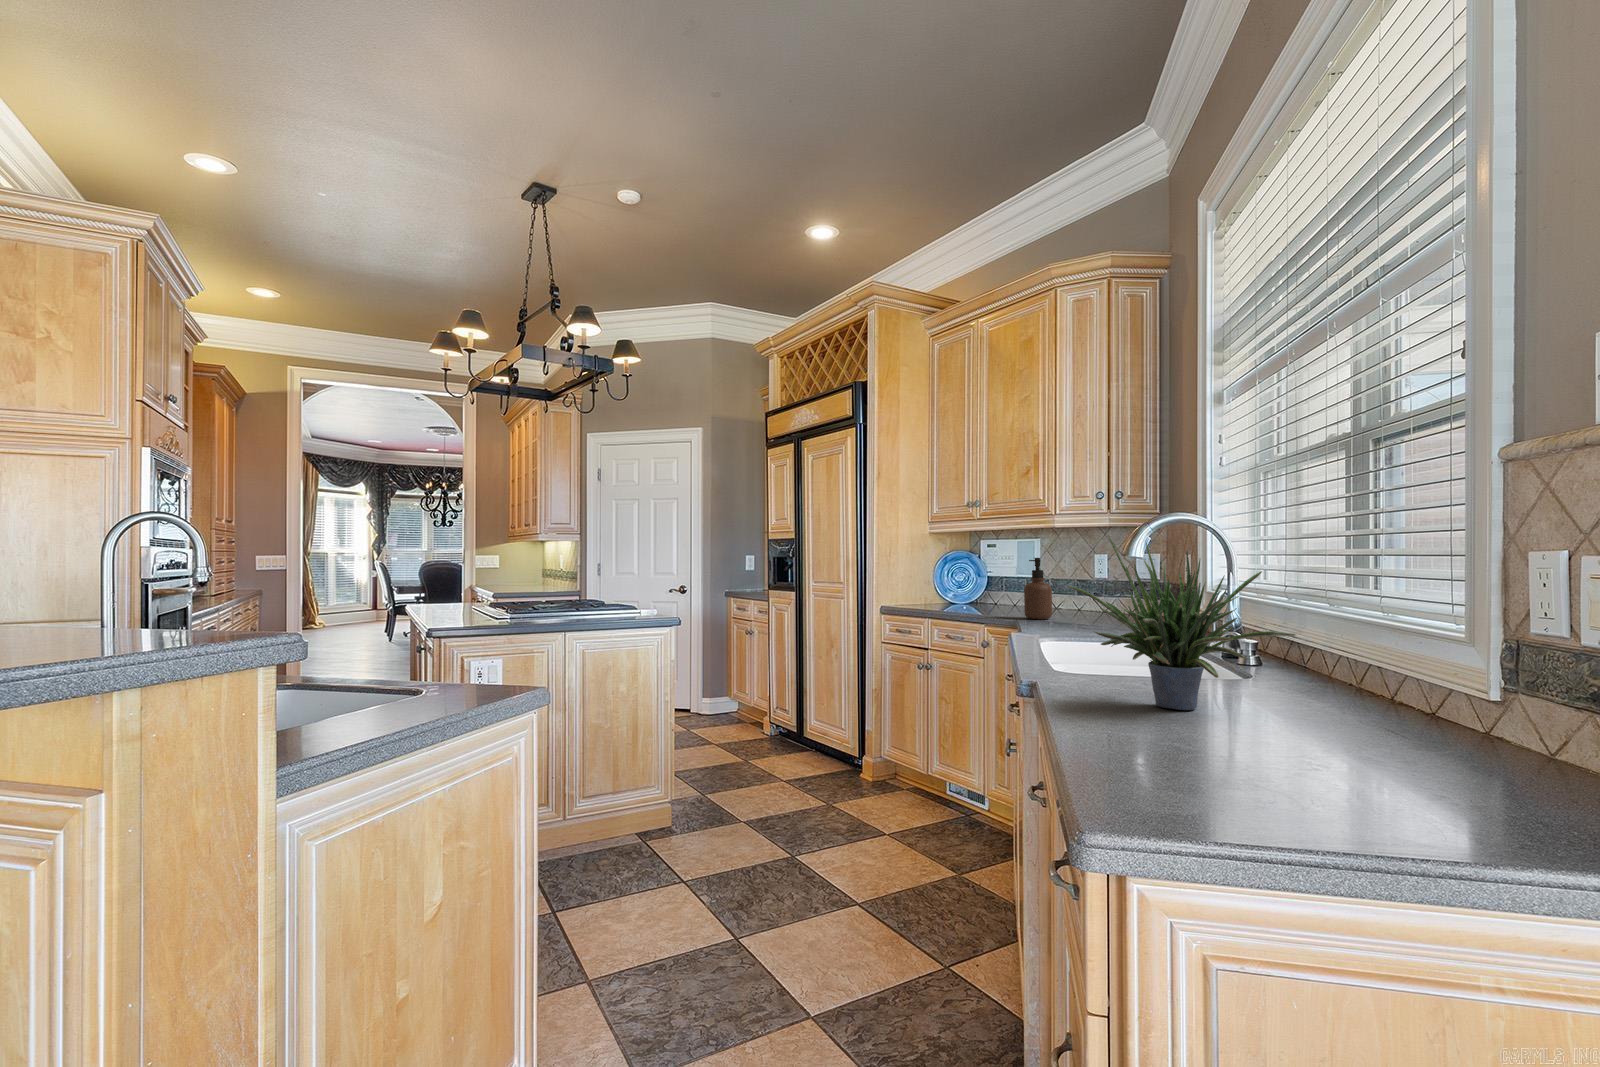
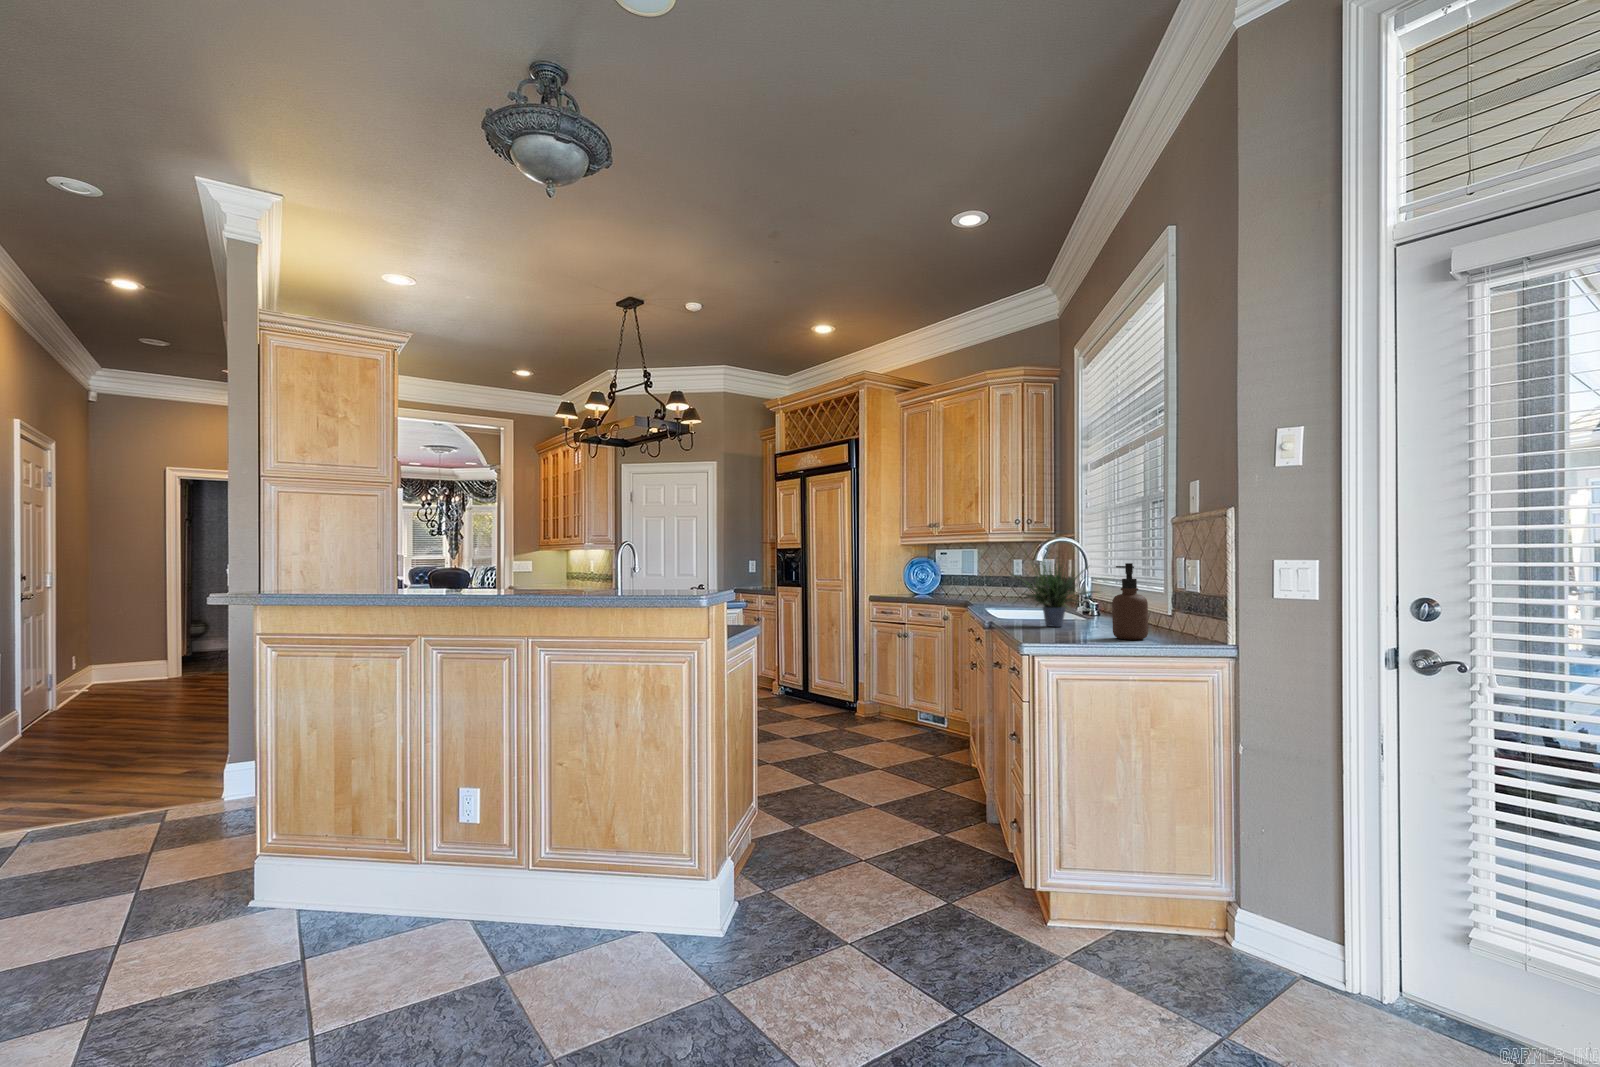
soap dispenser: present [1024,558,1052,619] -> present [1112,563,1148,640]

